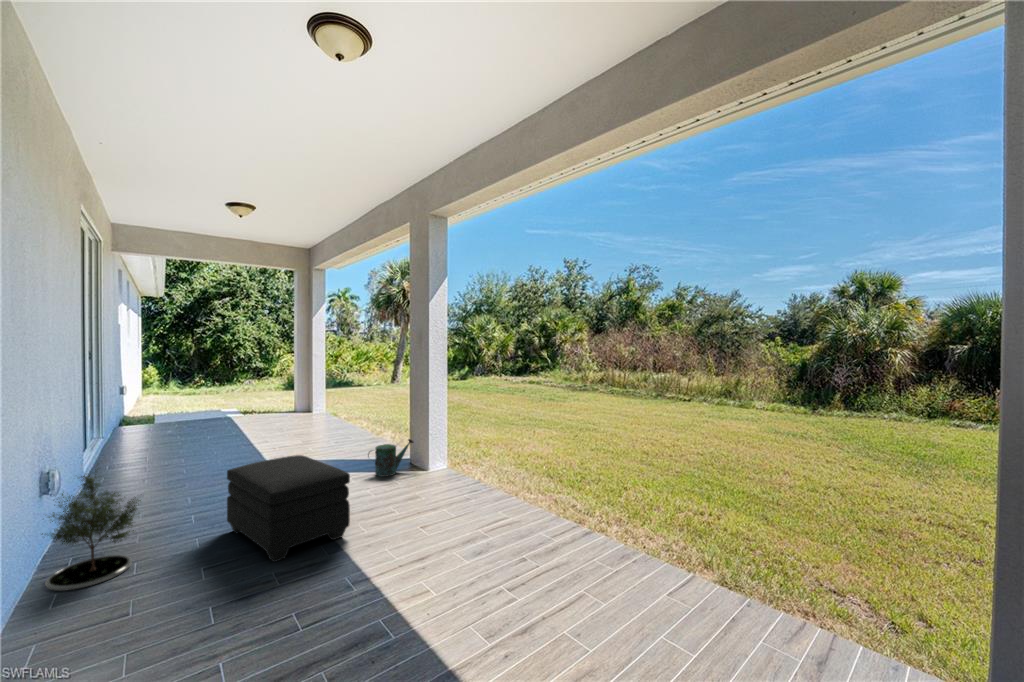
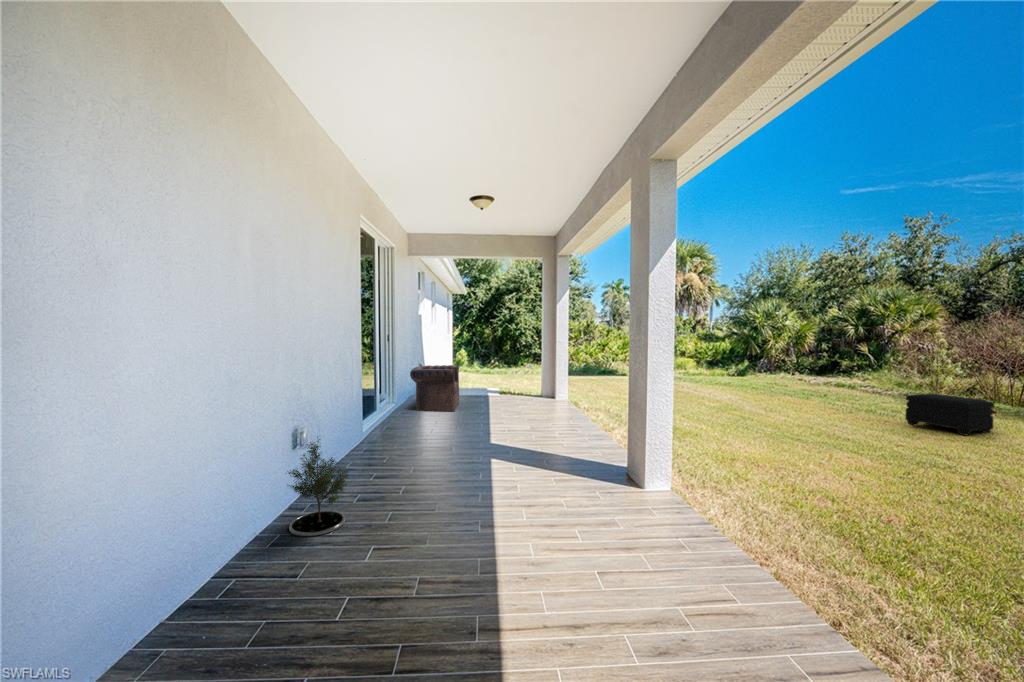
armchair: none [113,382,188,441] -> present [410,365,459,411]
watering can: present [368,439,413,477] -> none [572,446,625,486]
ottoman: present [227,455,350,562] -> present [905,394,994,436]

